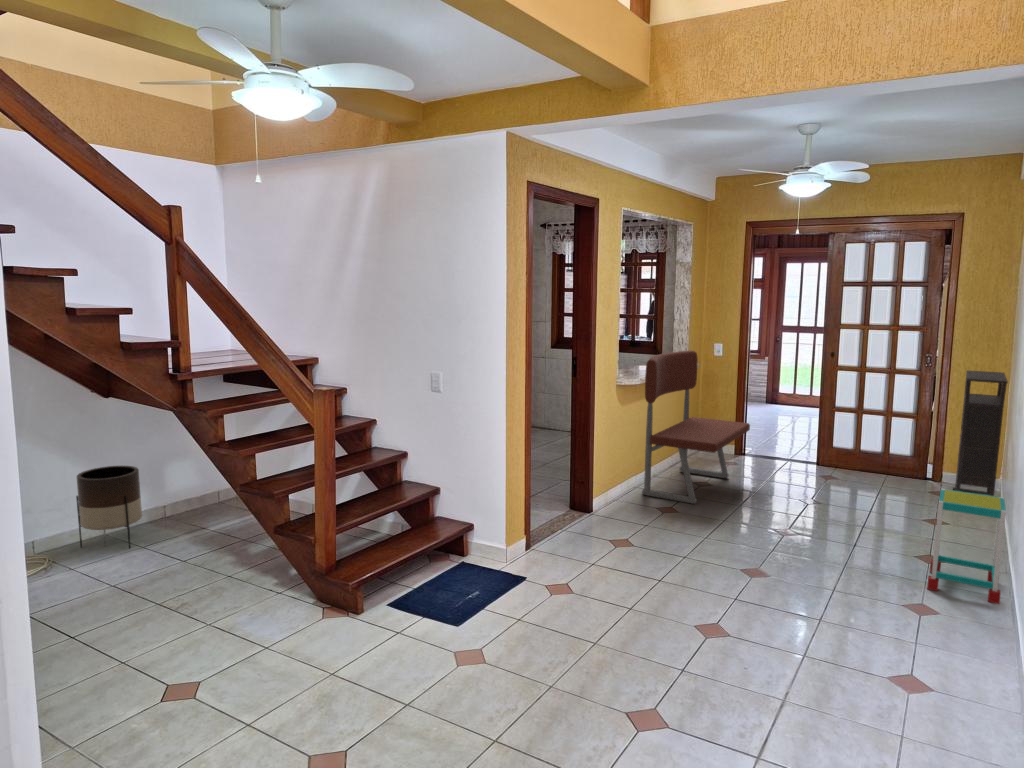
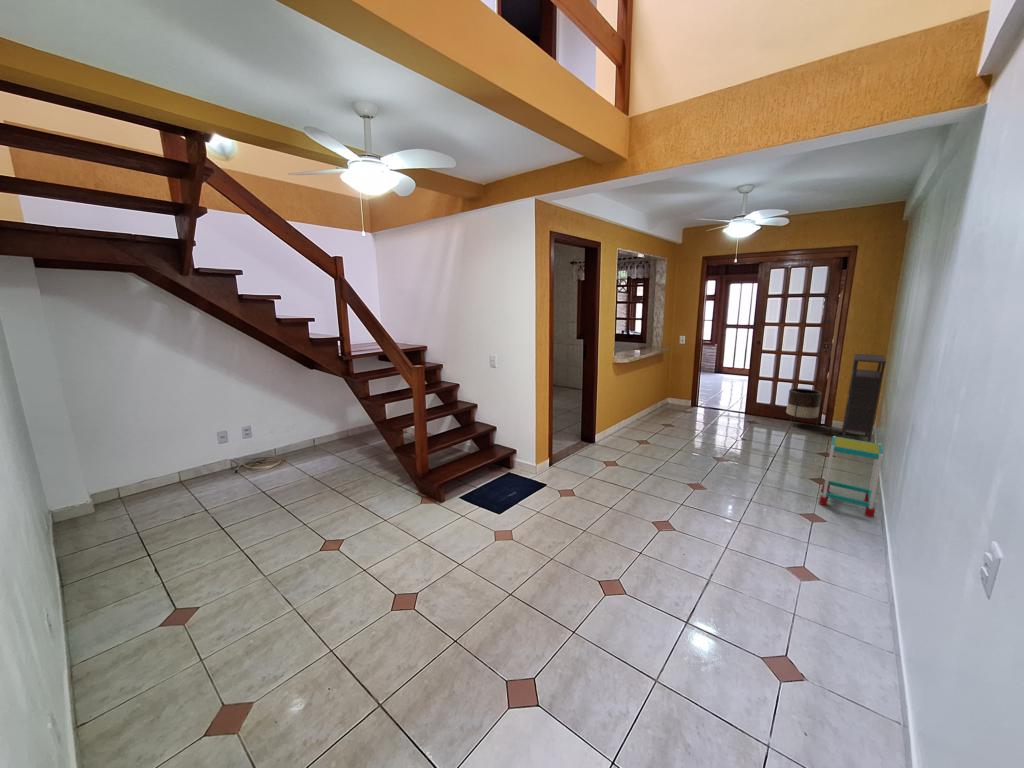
bench: present [642,350,750,504] -> none [628,341,700,438]
planter: present [76,466,142,548] -> present [786,388,821,426]

